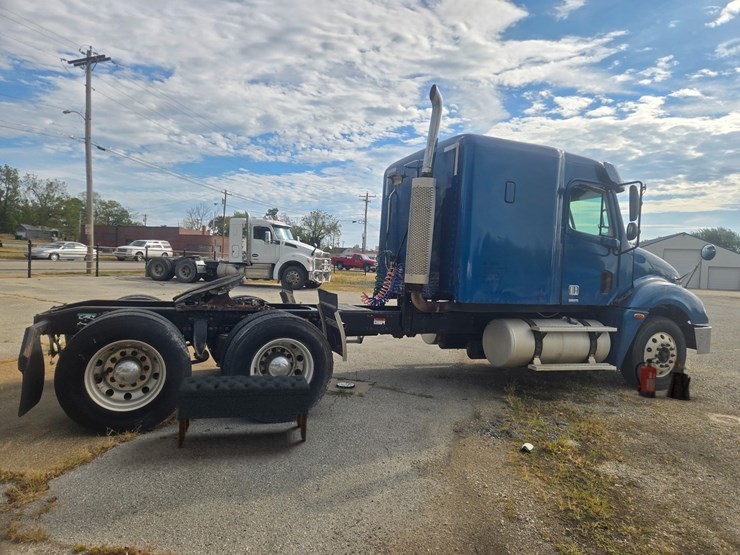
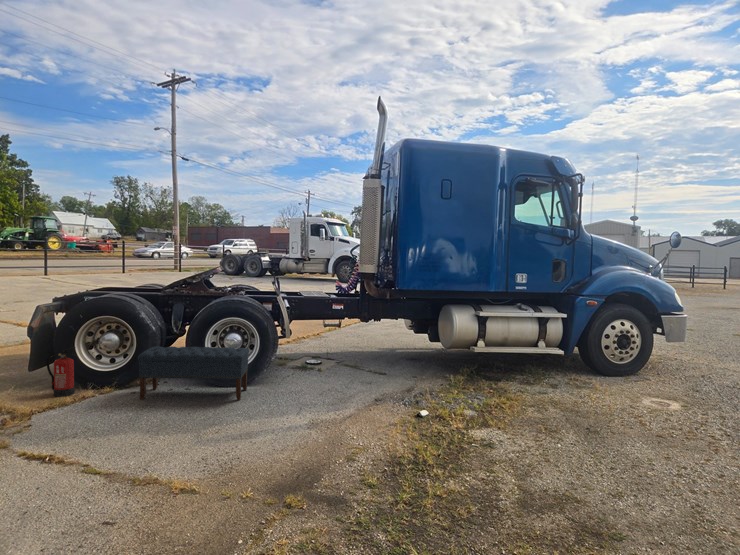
fire extinguisher: present [635,357,659,398] -> present [47,347,76,397]
watering can: present [666,360,691,400] -> none [623,347,648,386]

